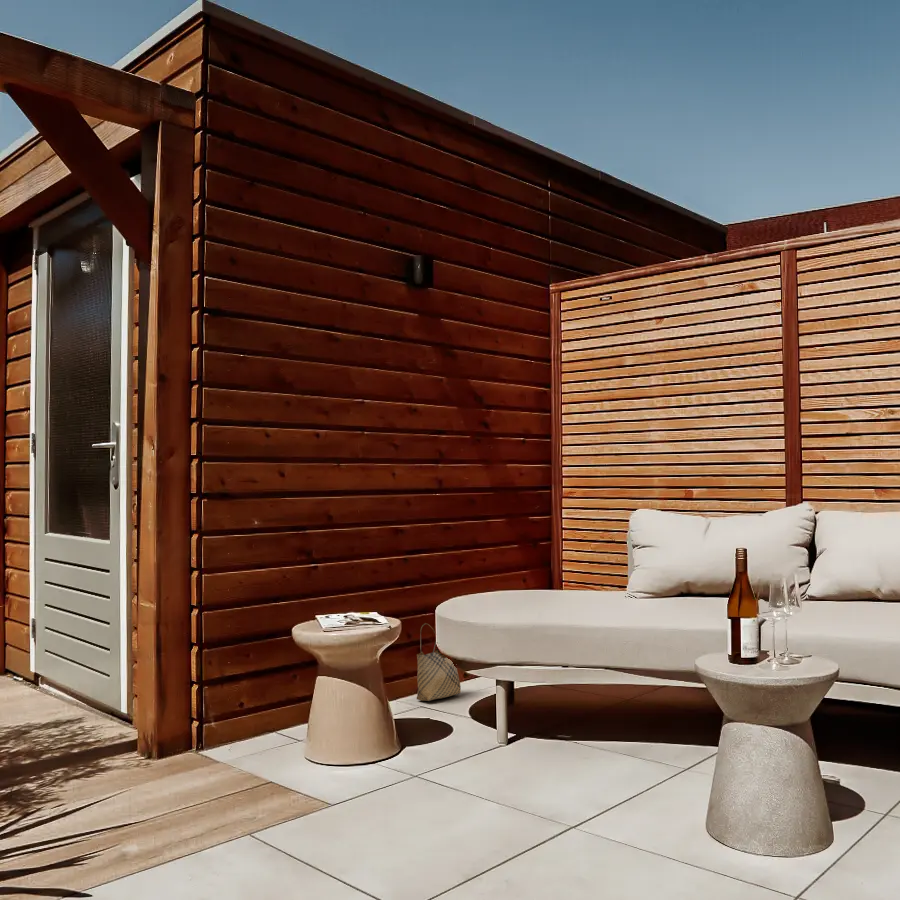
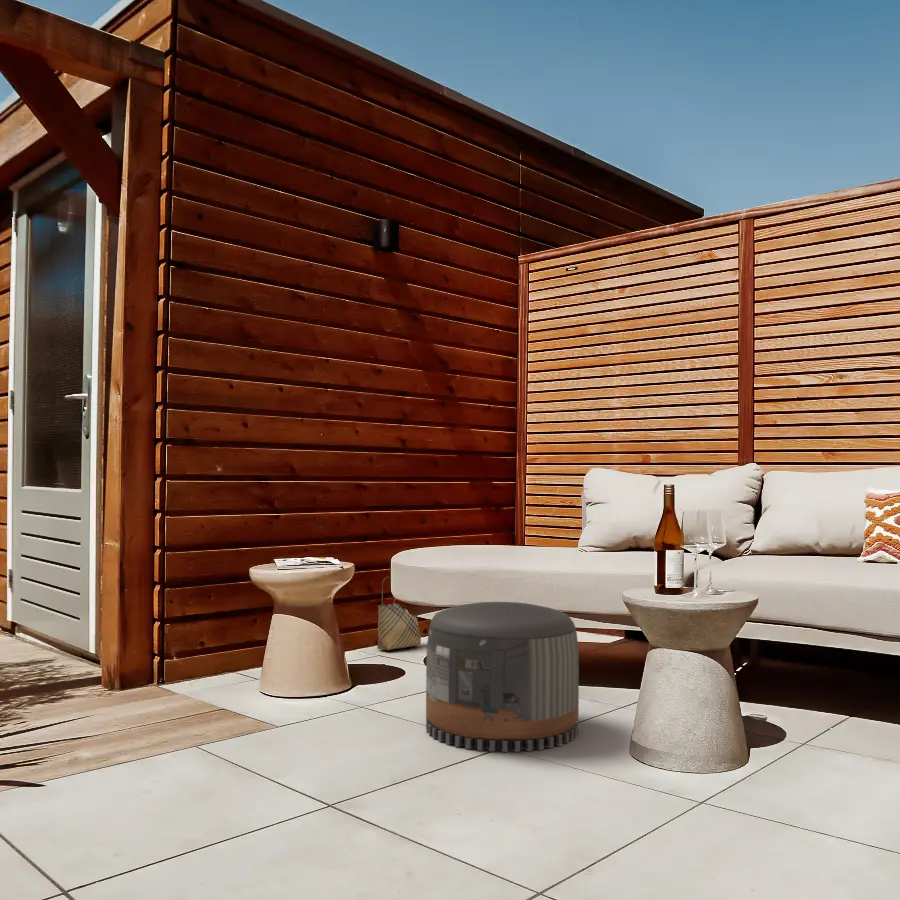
pouf: none [486,666,646,832] -> present [426,602,579,752]

